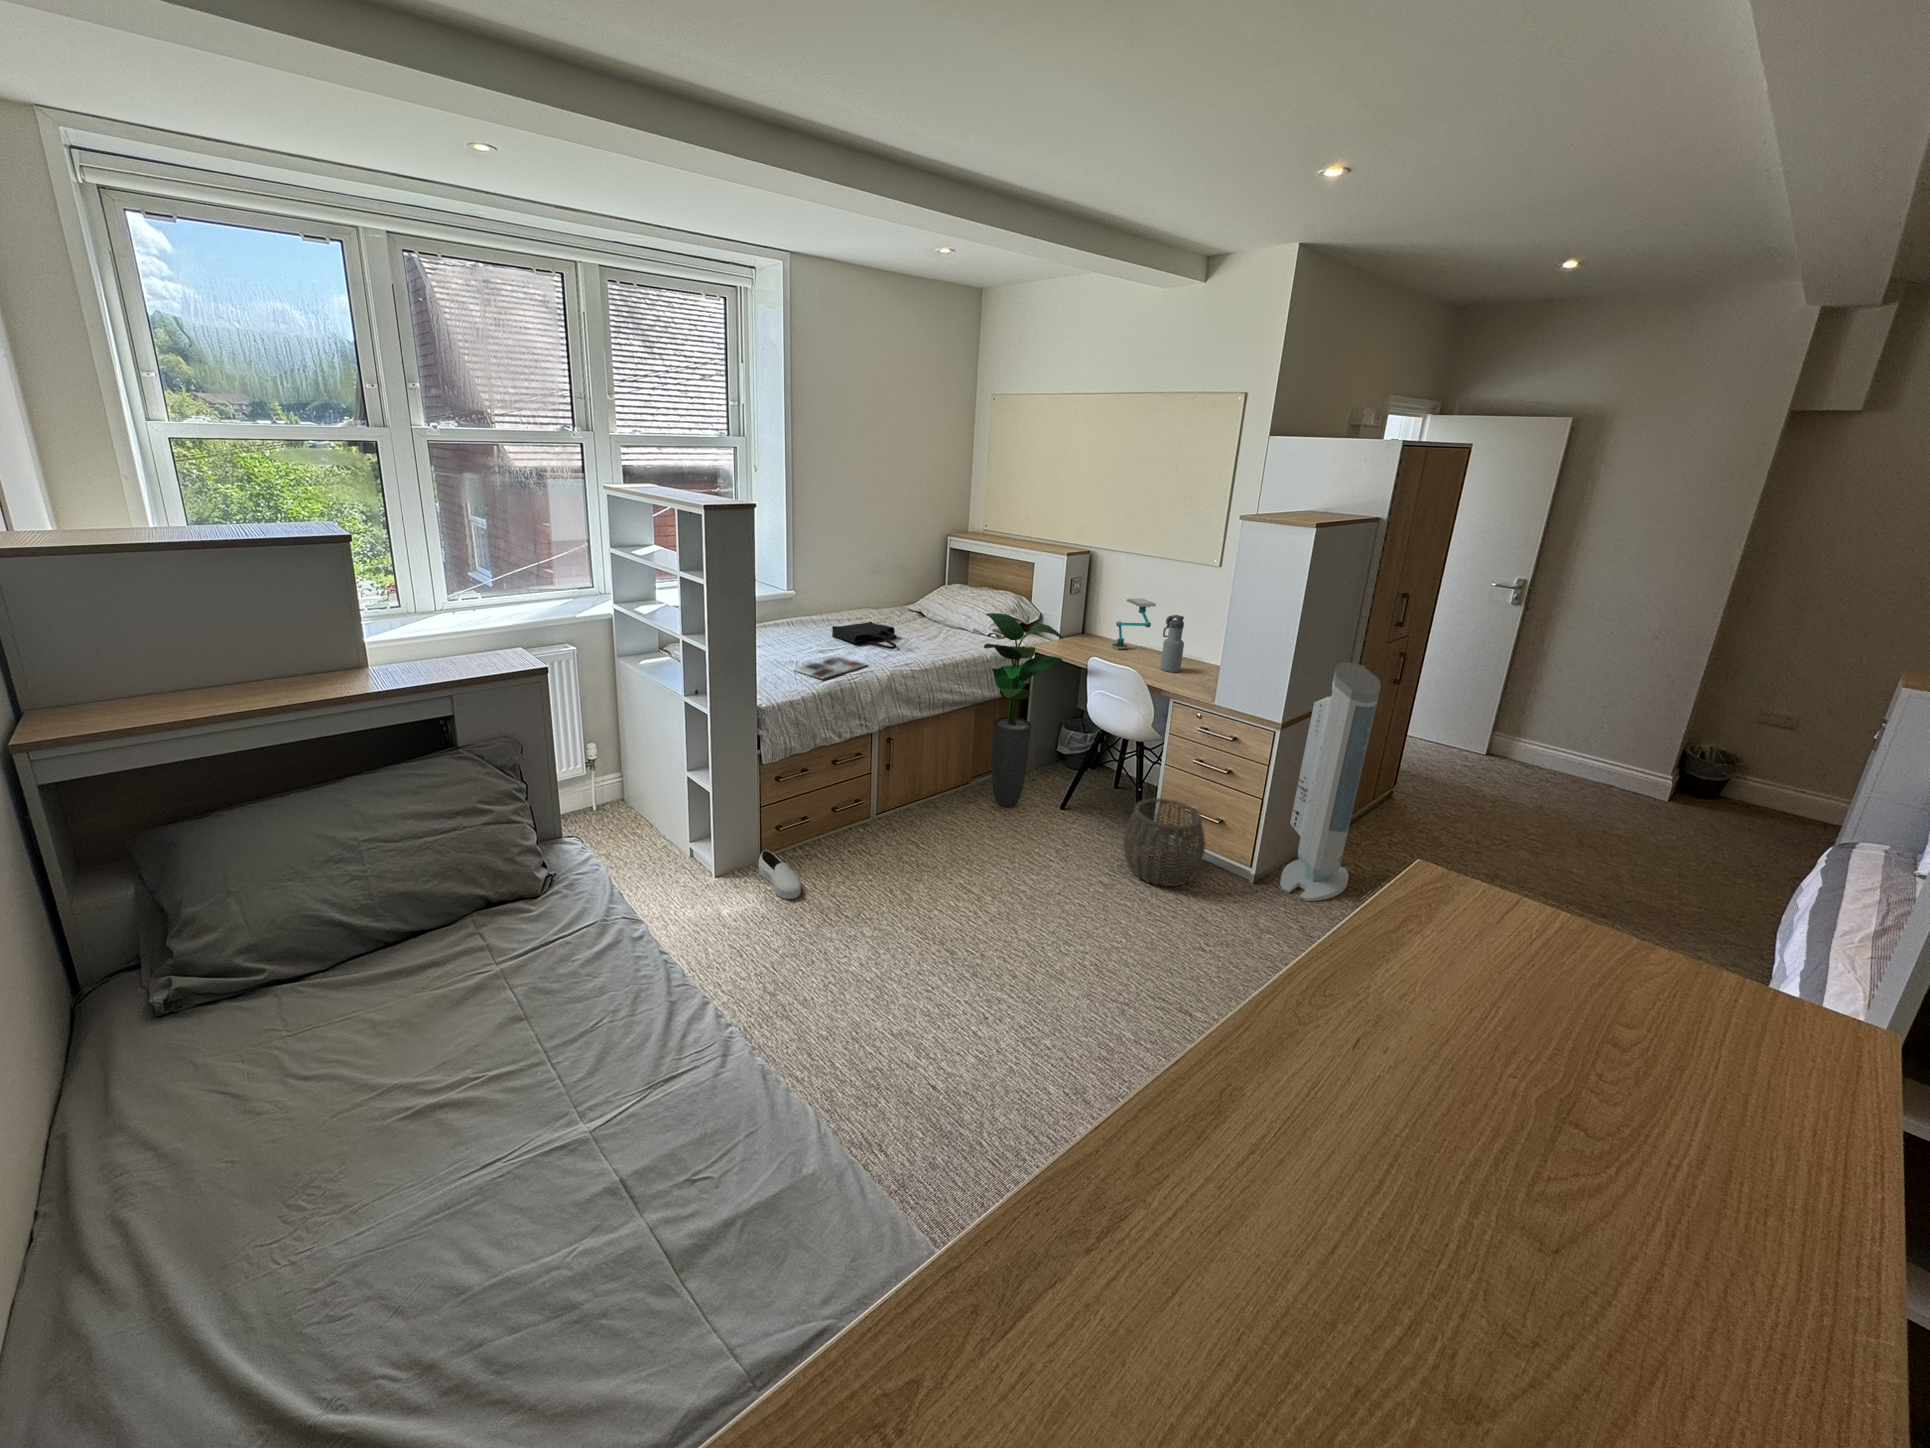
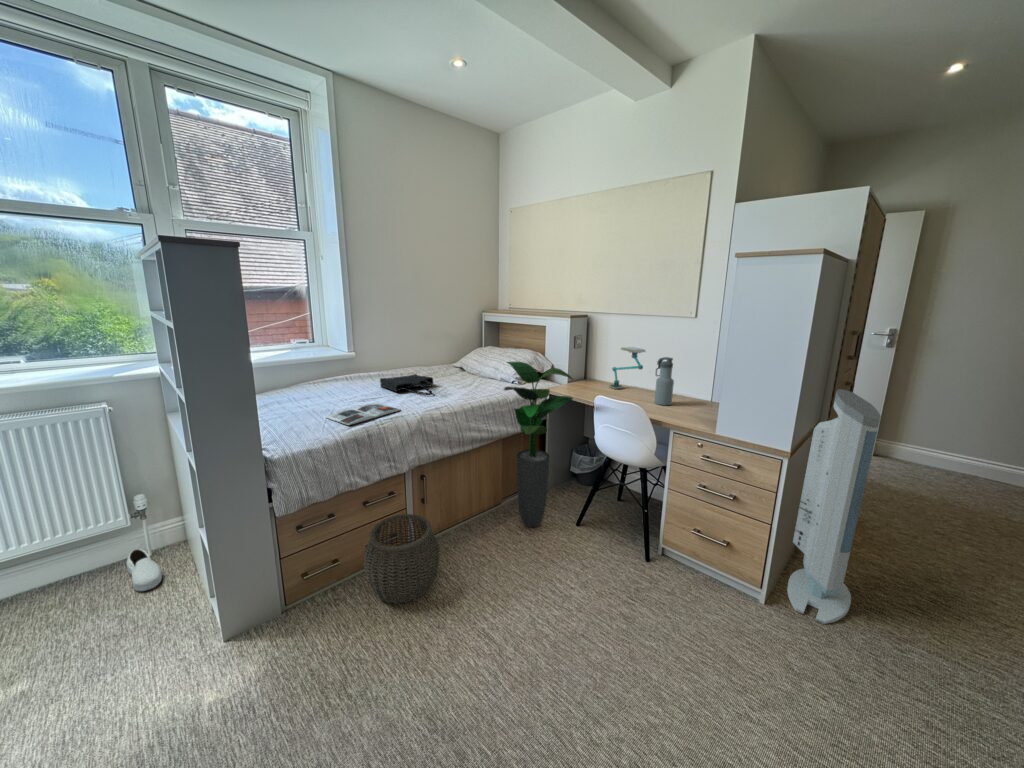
woven basket: present [1123,798,1205,887] -> present [364,514,440,604]
shoe: present [758,850,801,899] -> present [127,549,162,591]

